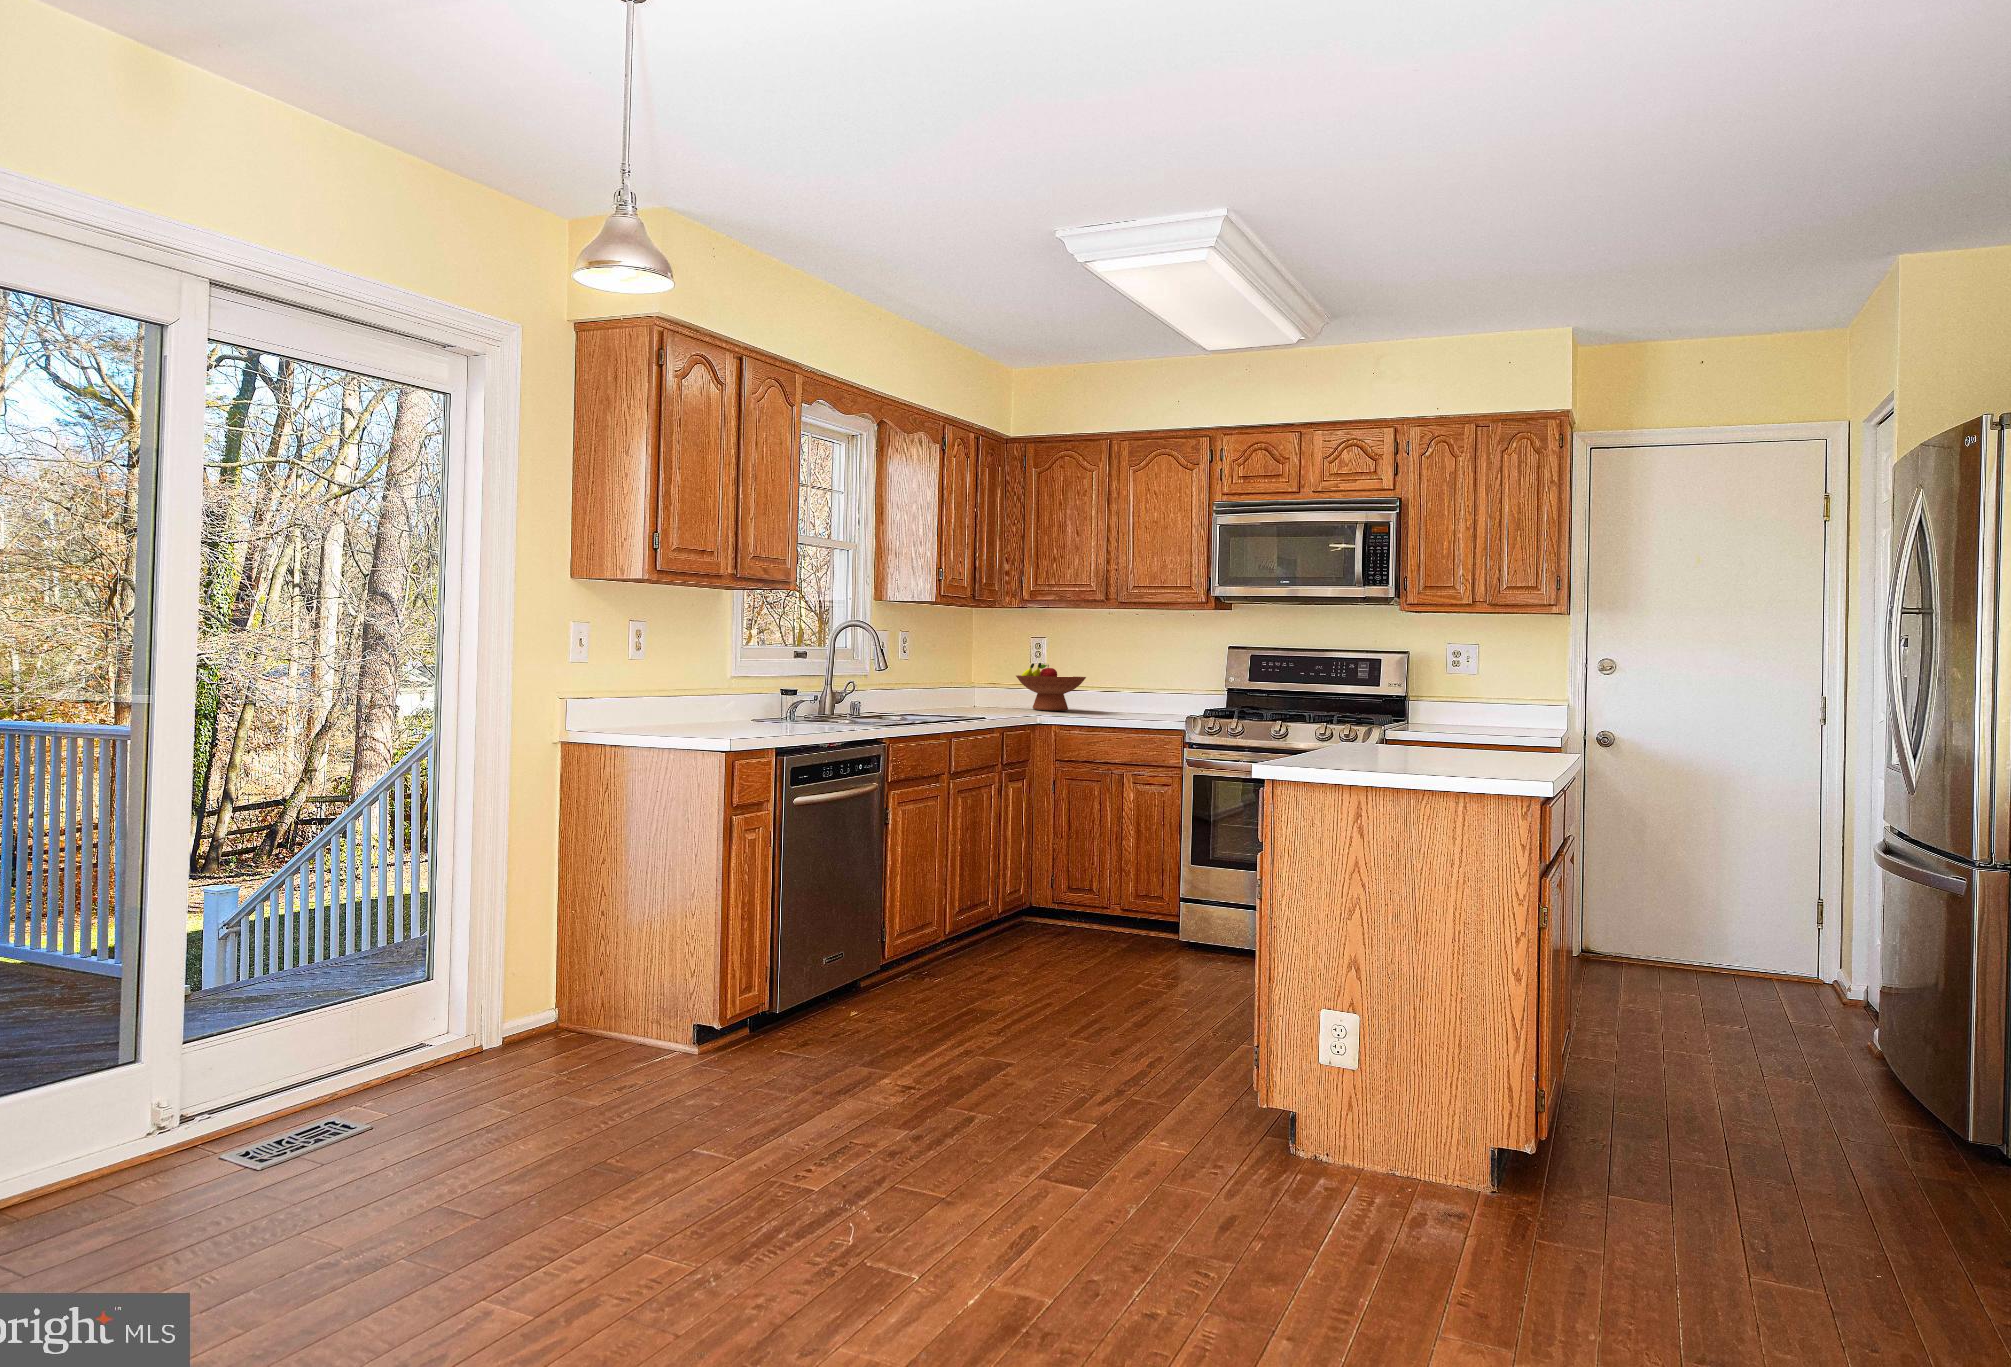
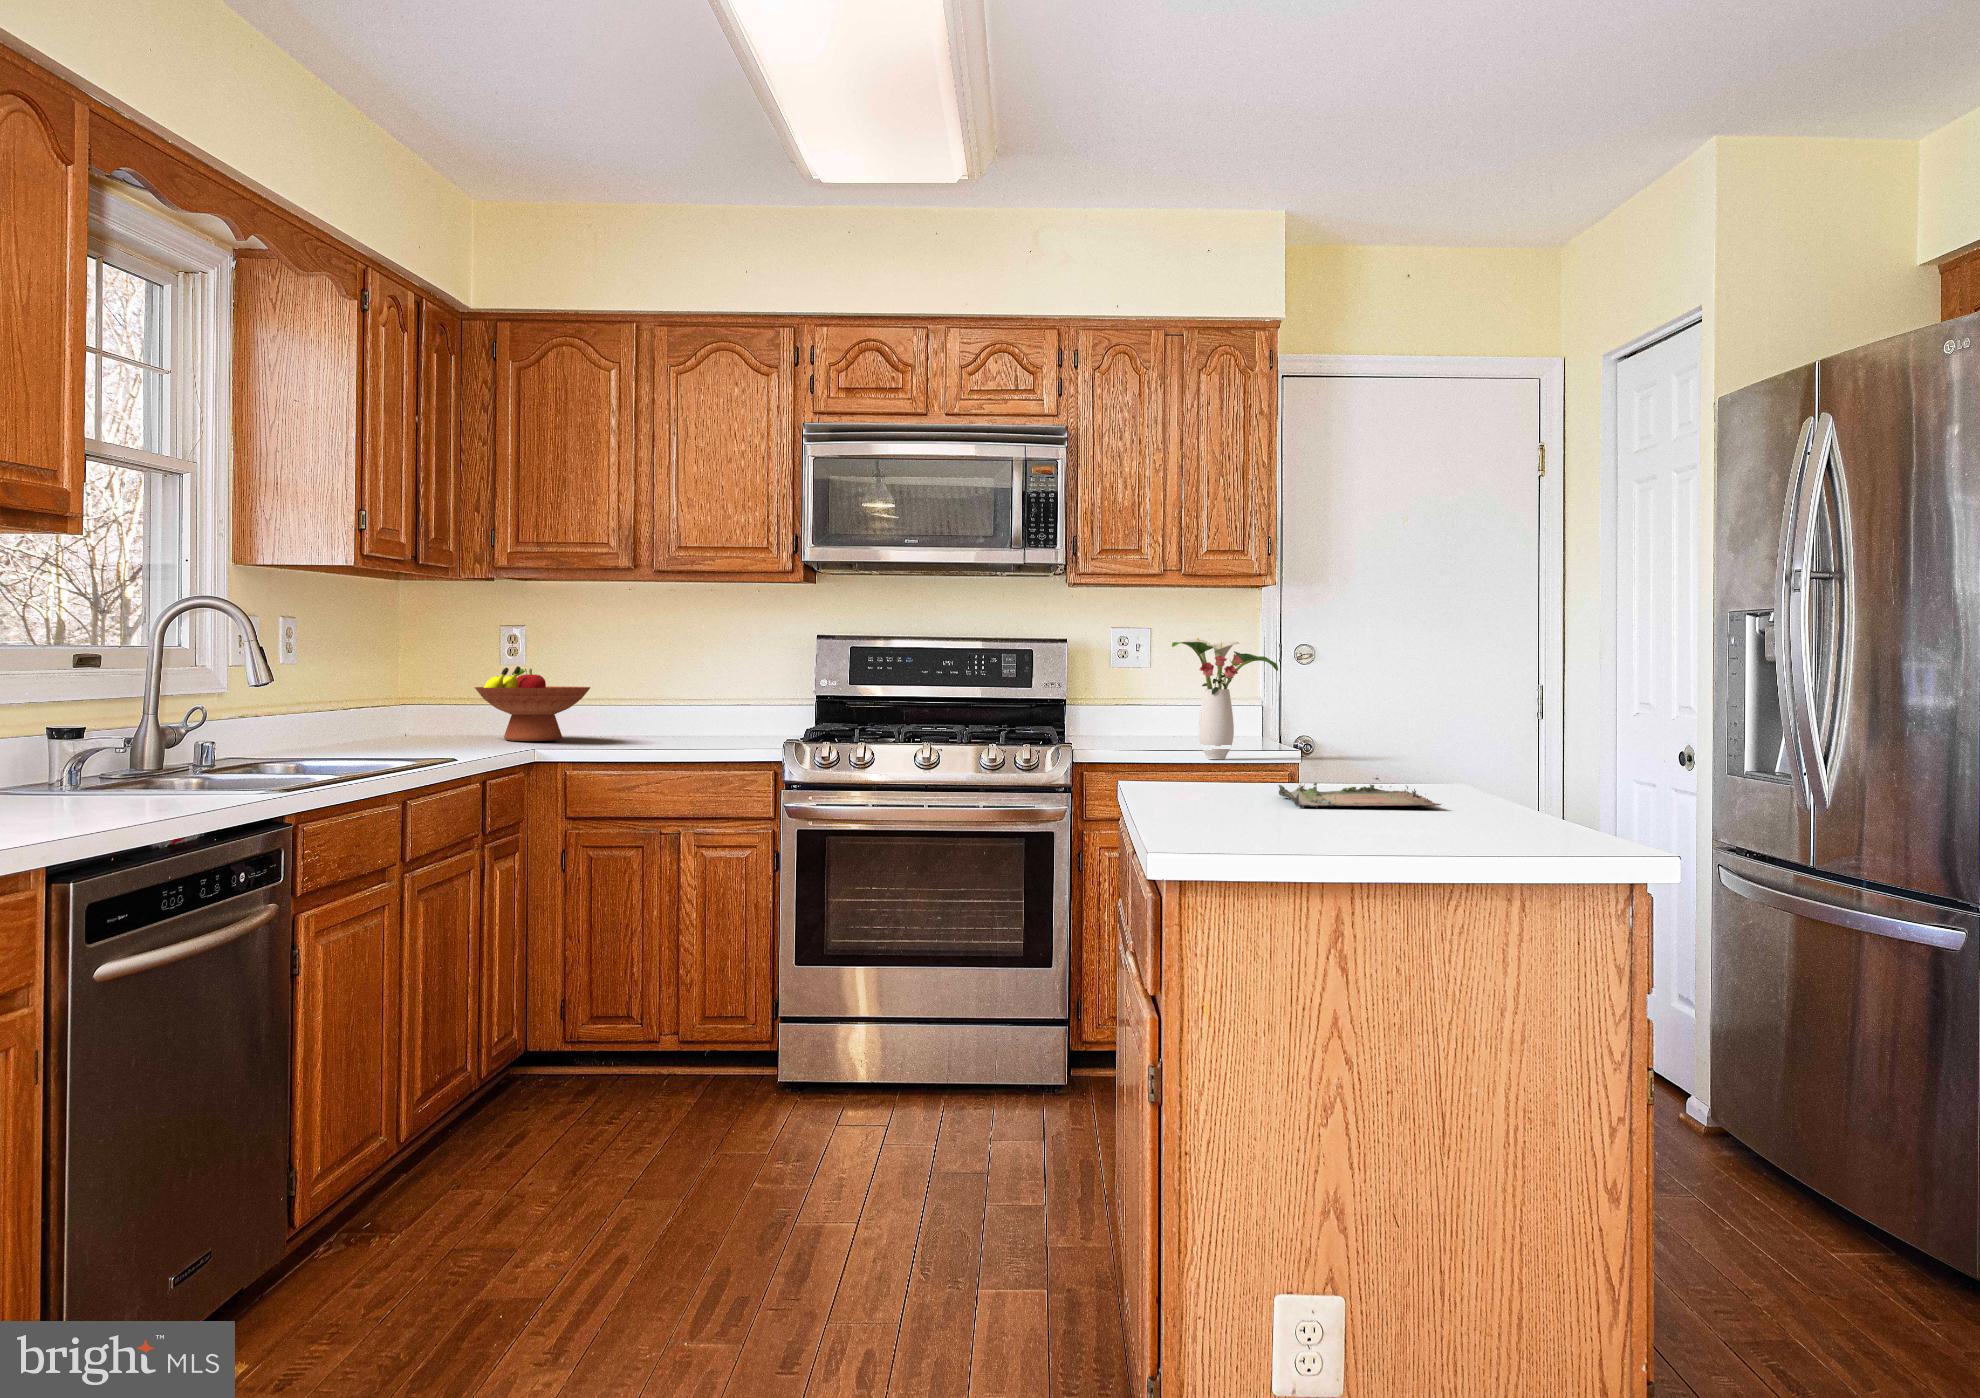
flower arrangement: none [1480,649,1564,740] -> present [1172,638,1278,759]
tray: none [1433,742,1542,760] -> present [1279,778,1441,808]

